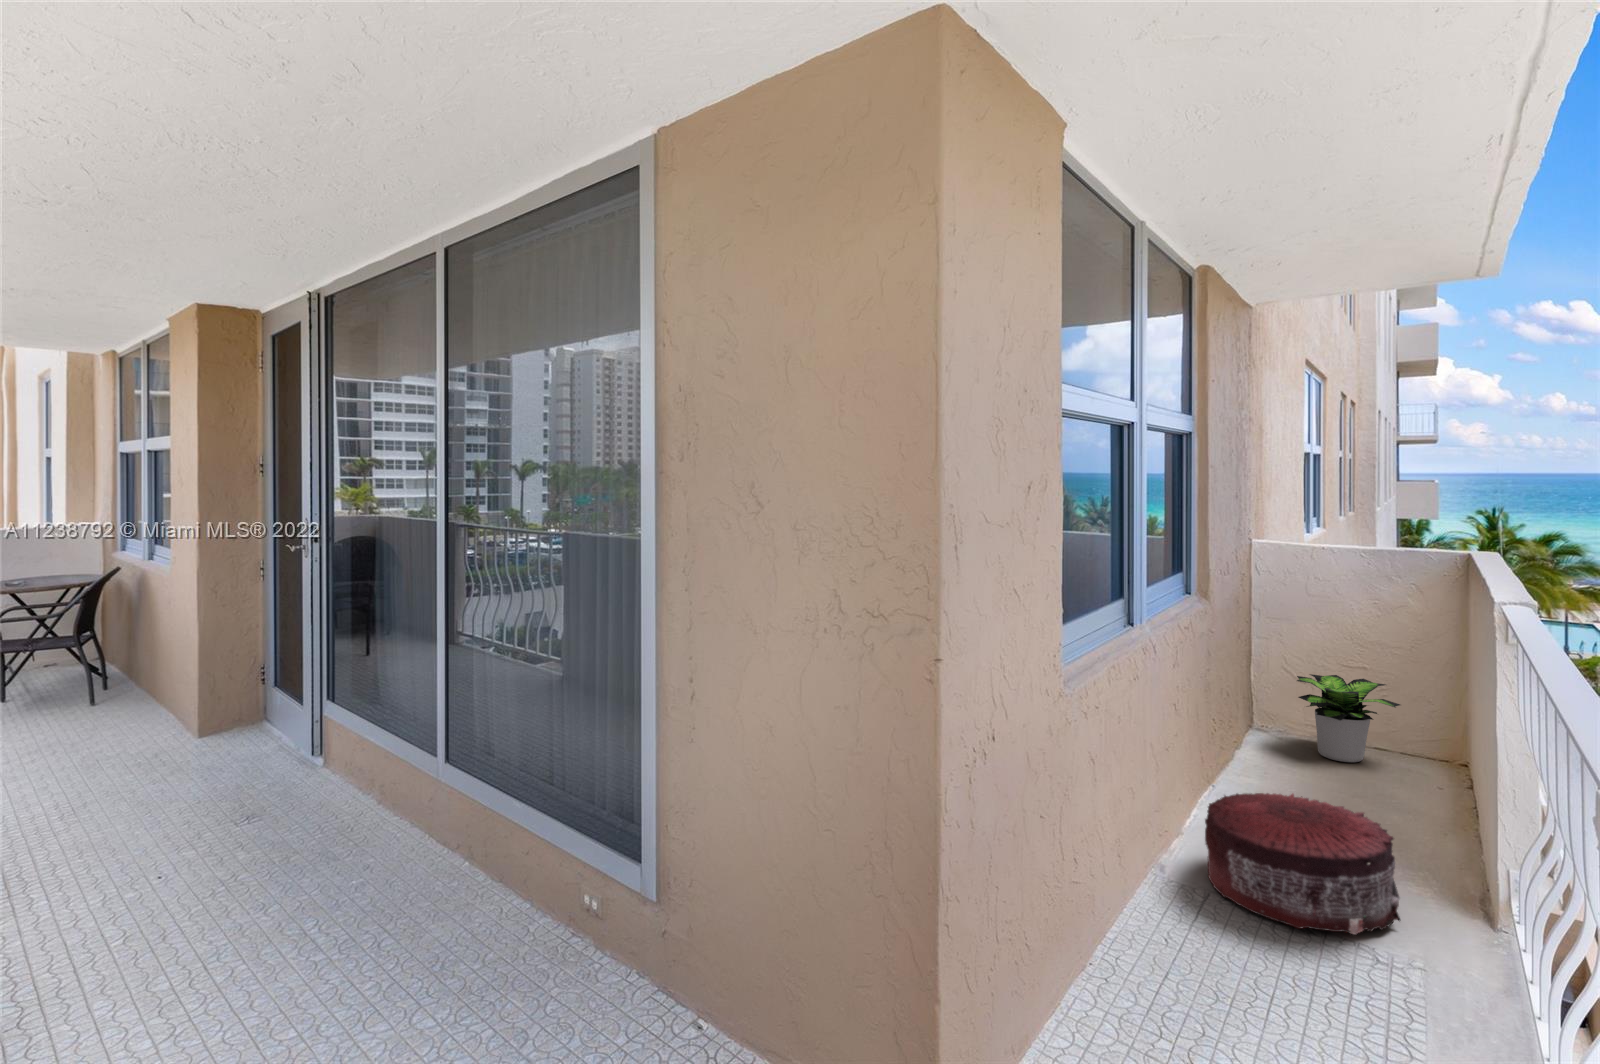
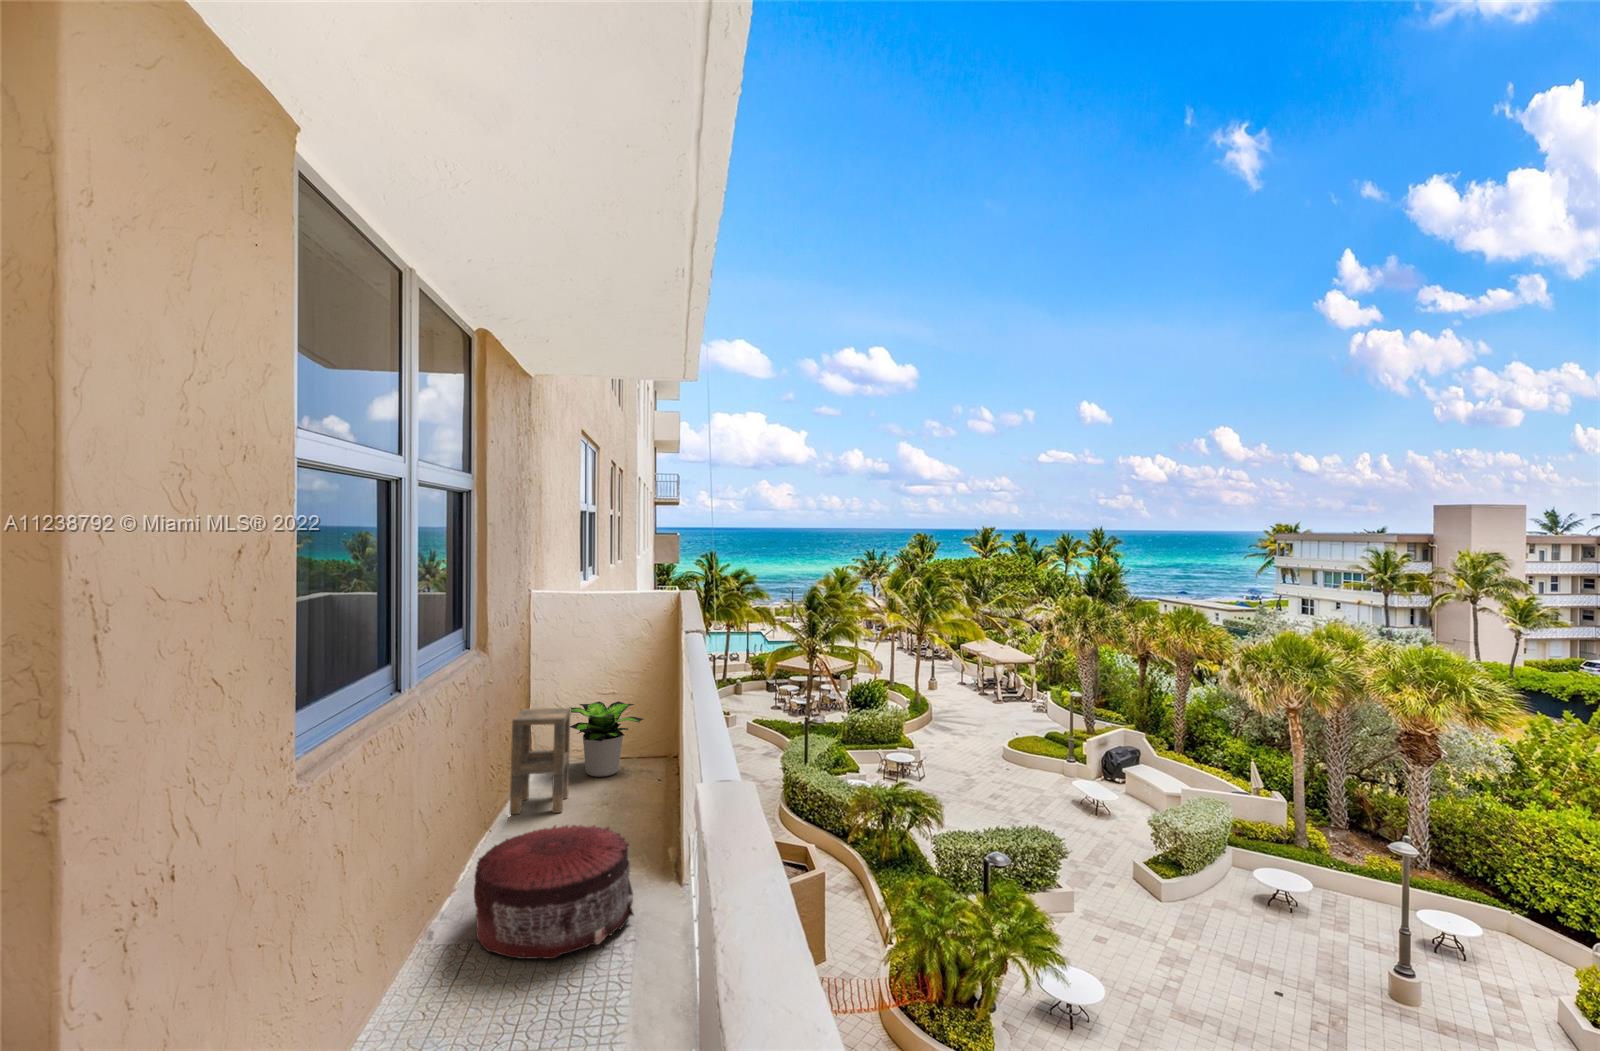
side table: none [1230,668,1302,787] -> present [510,708,571,815]

